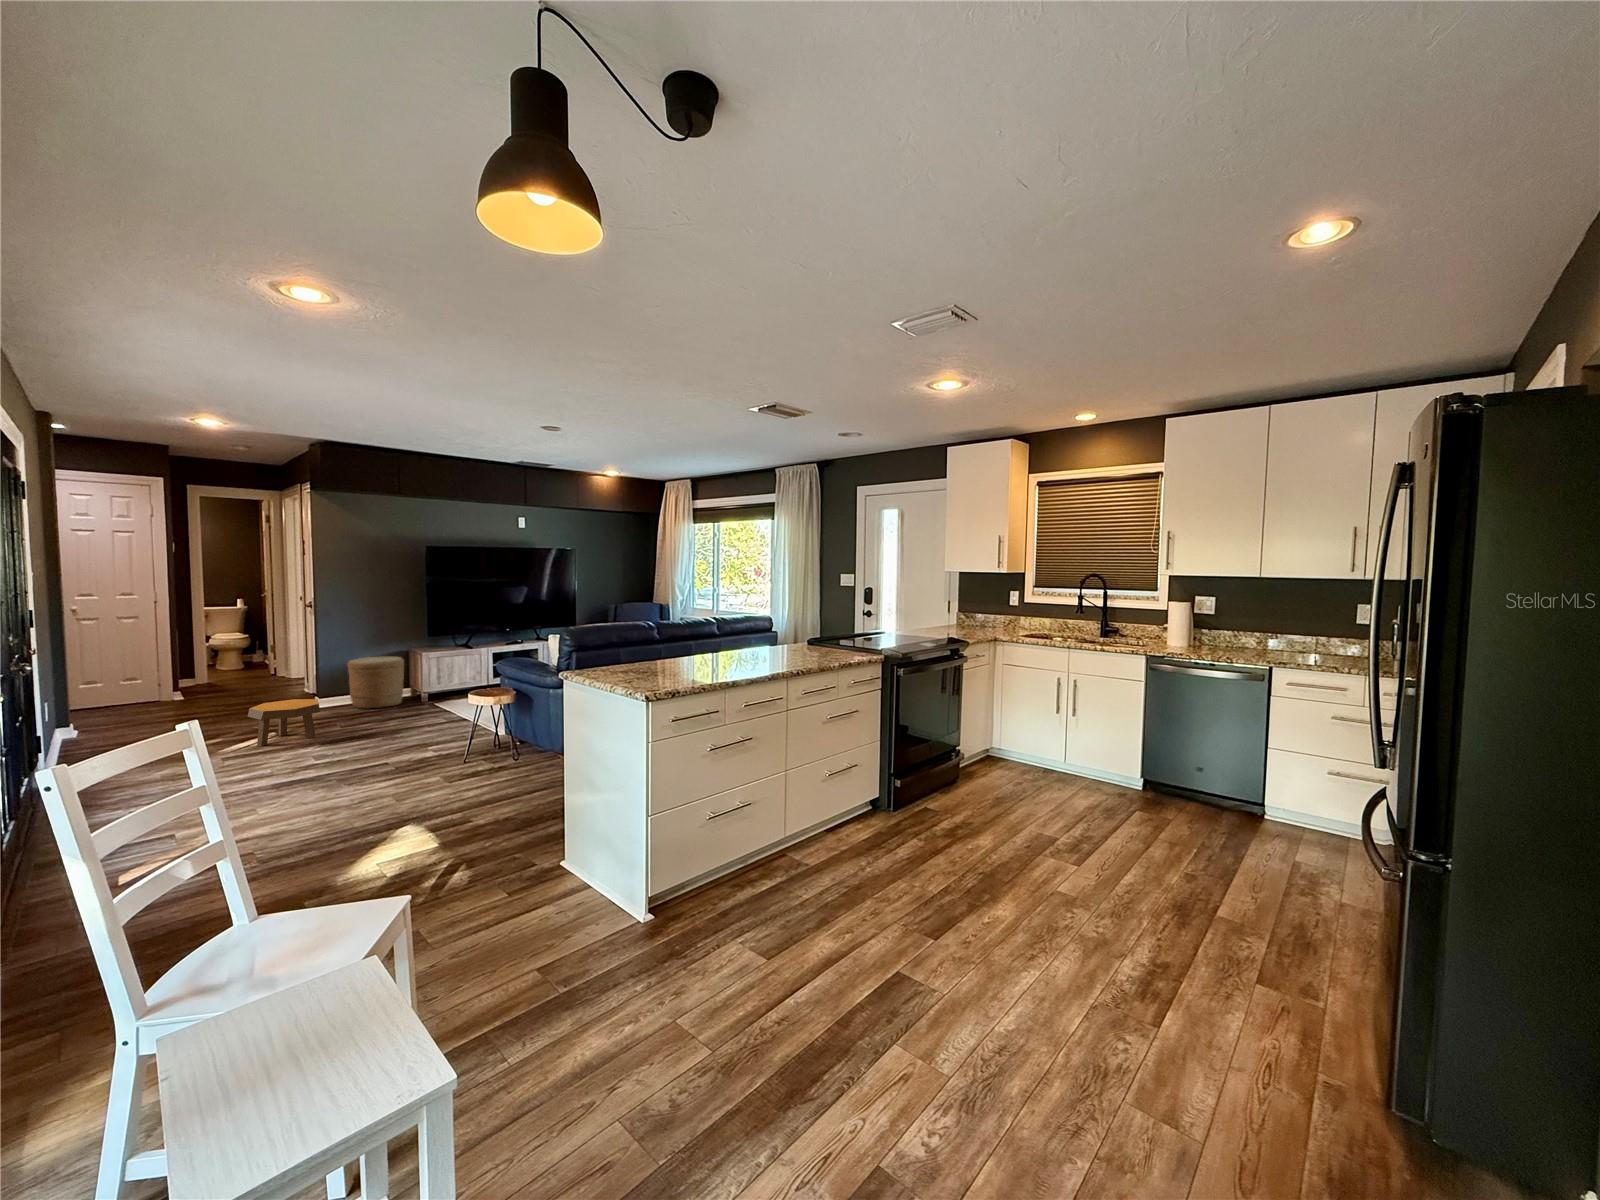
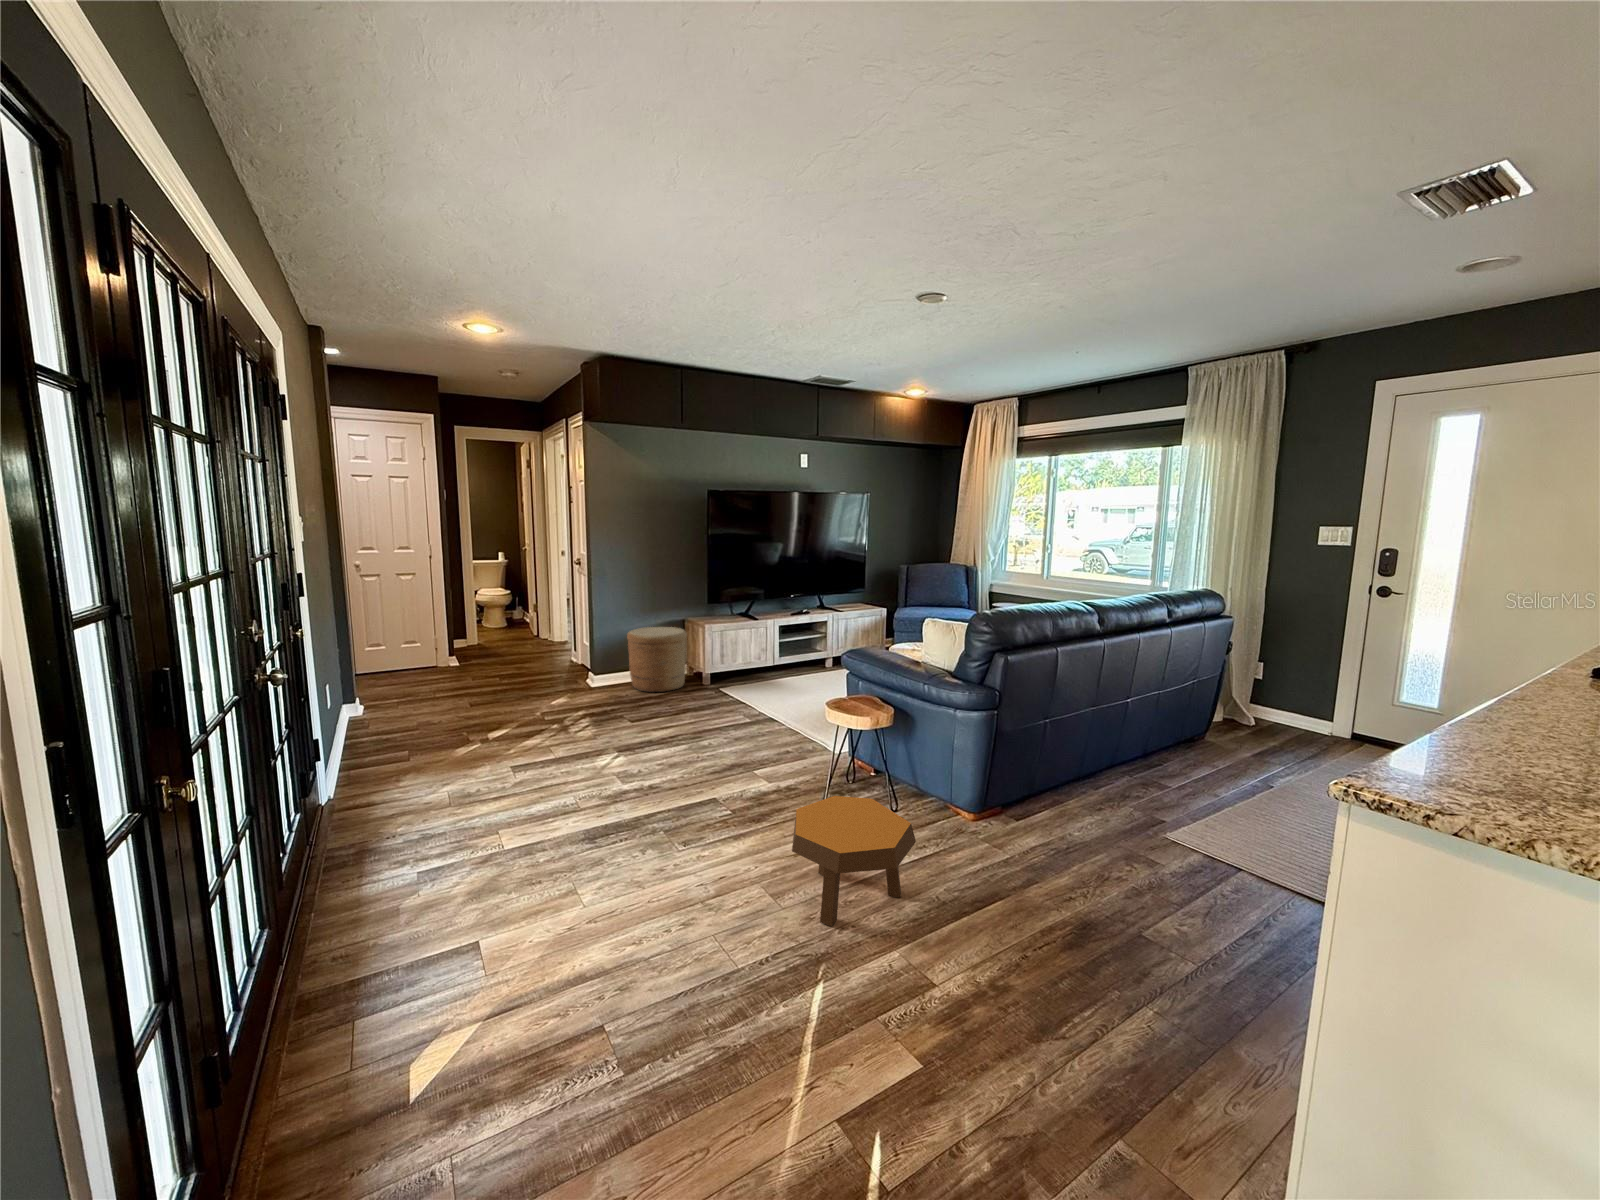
footstool: present [248,699,320,746] -> present [792,796,916,926]

